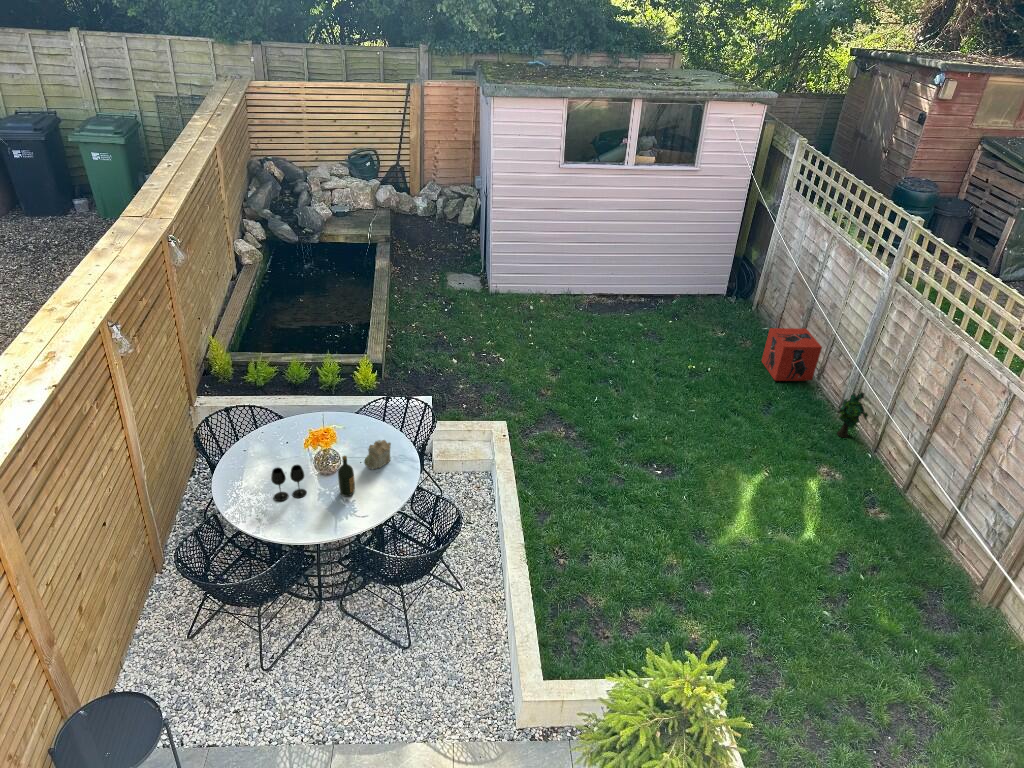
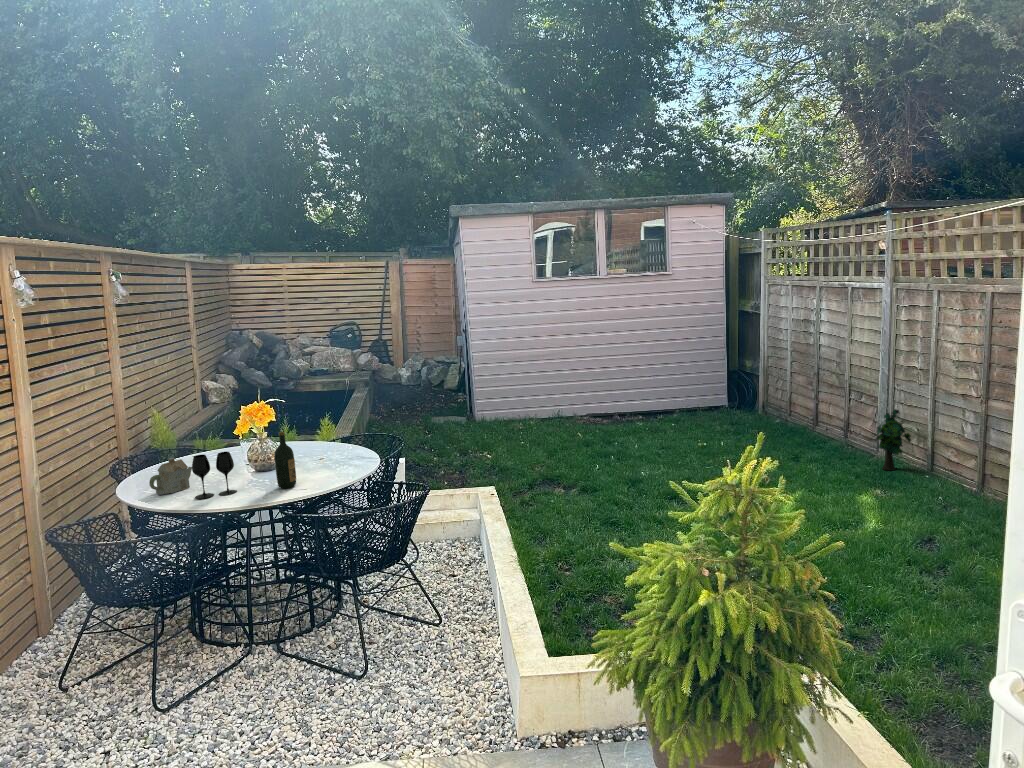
storage box: present [762,328,822,381] -> none [779,390,841,443]
teapot: present [364,440,391,469] -> present [149,457,192,495]

